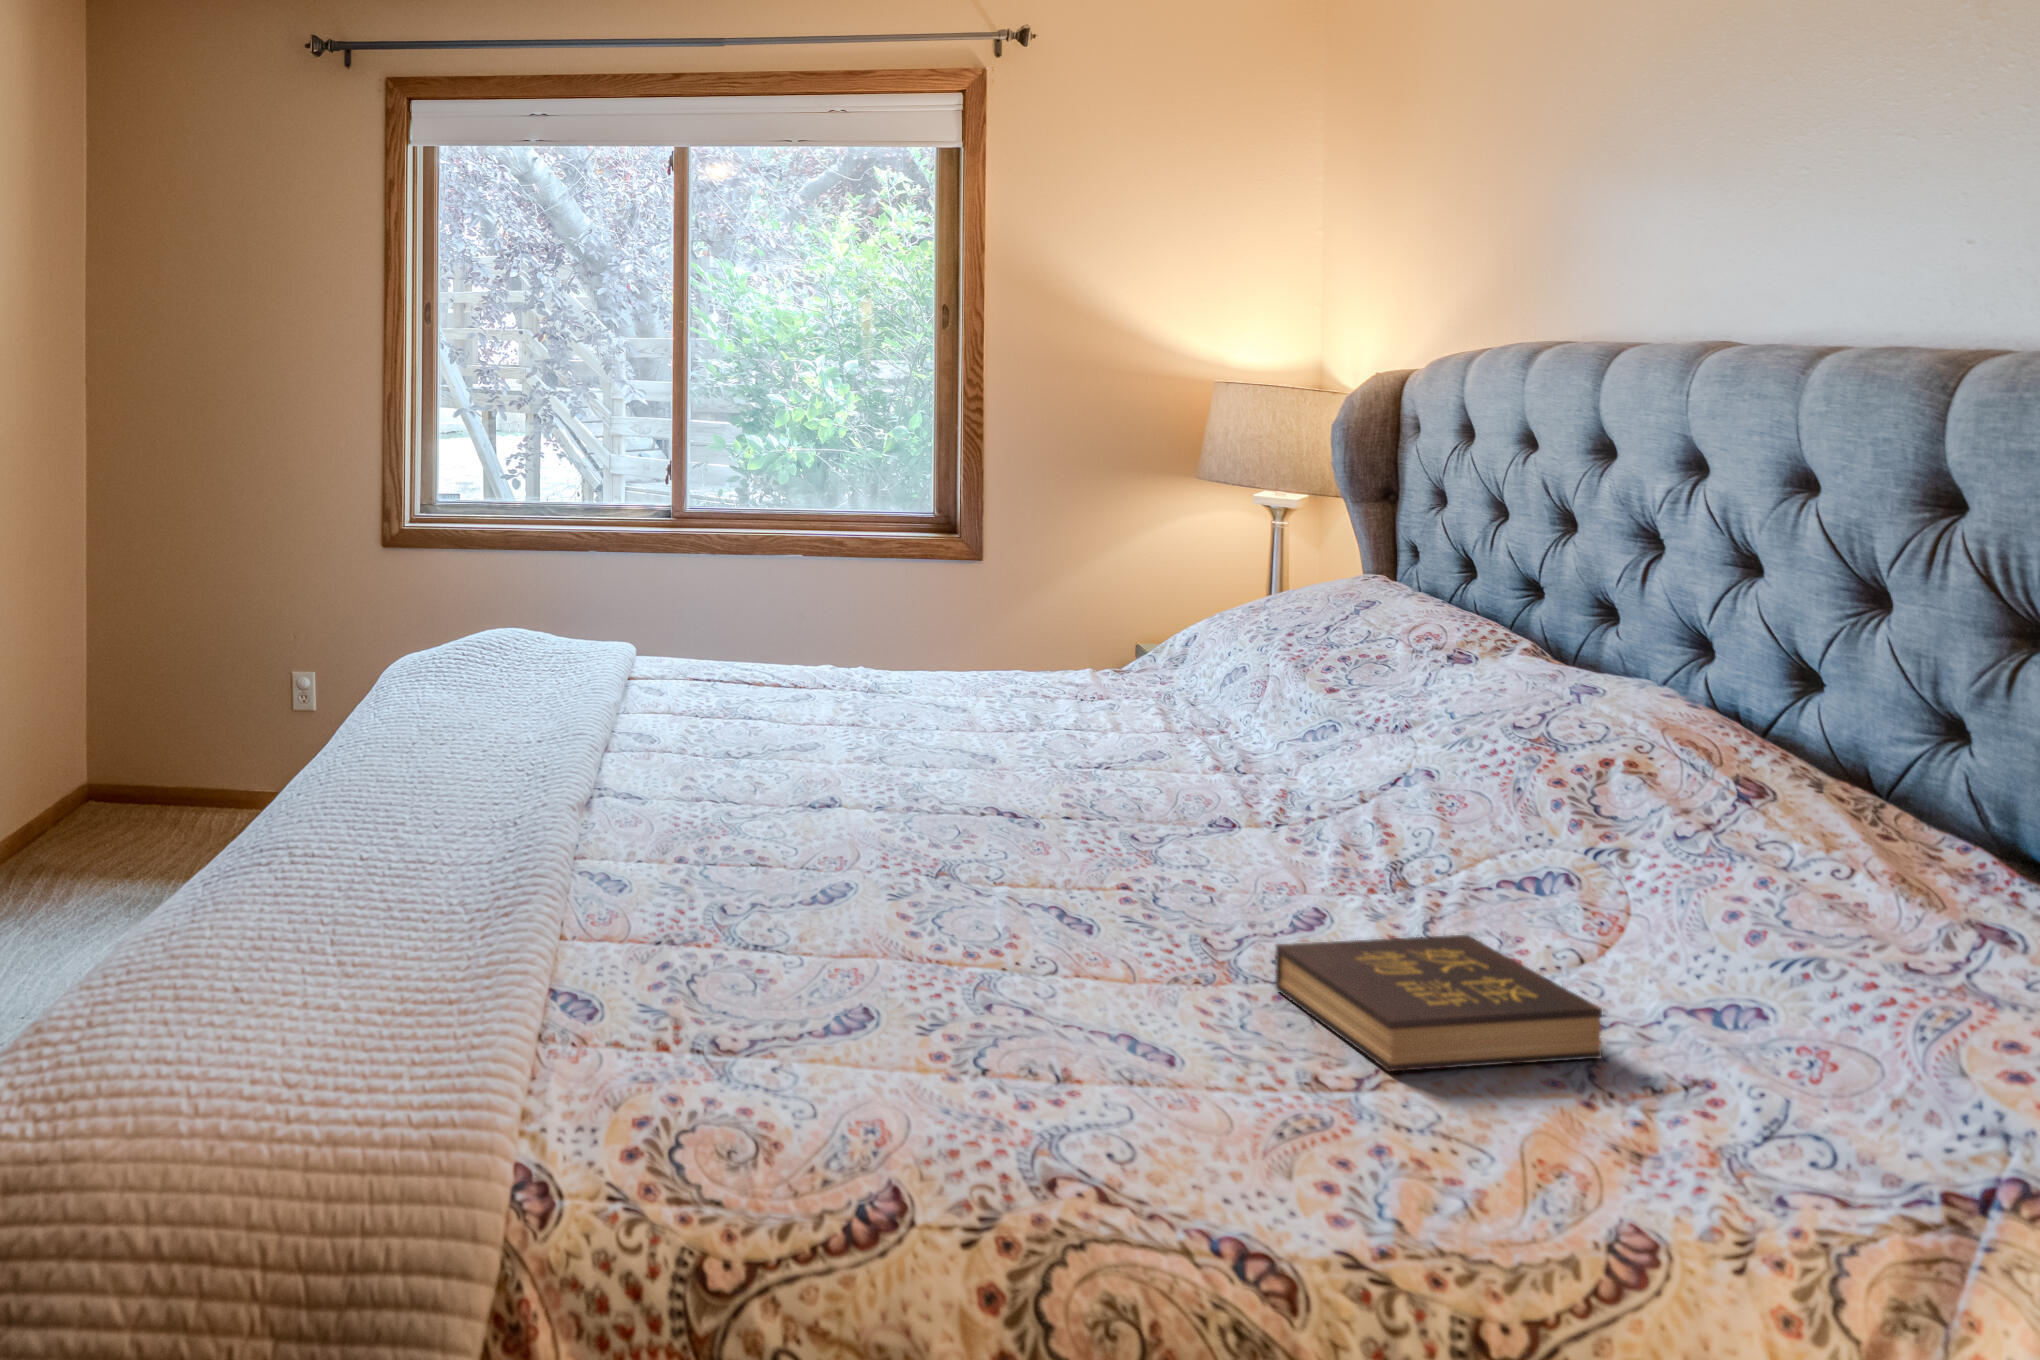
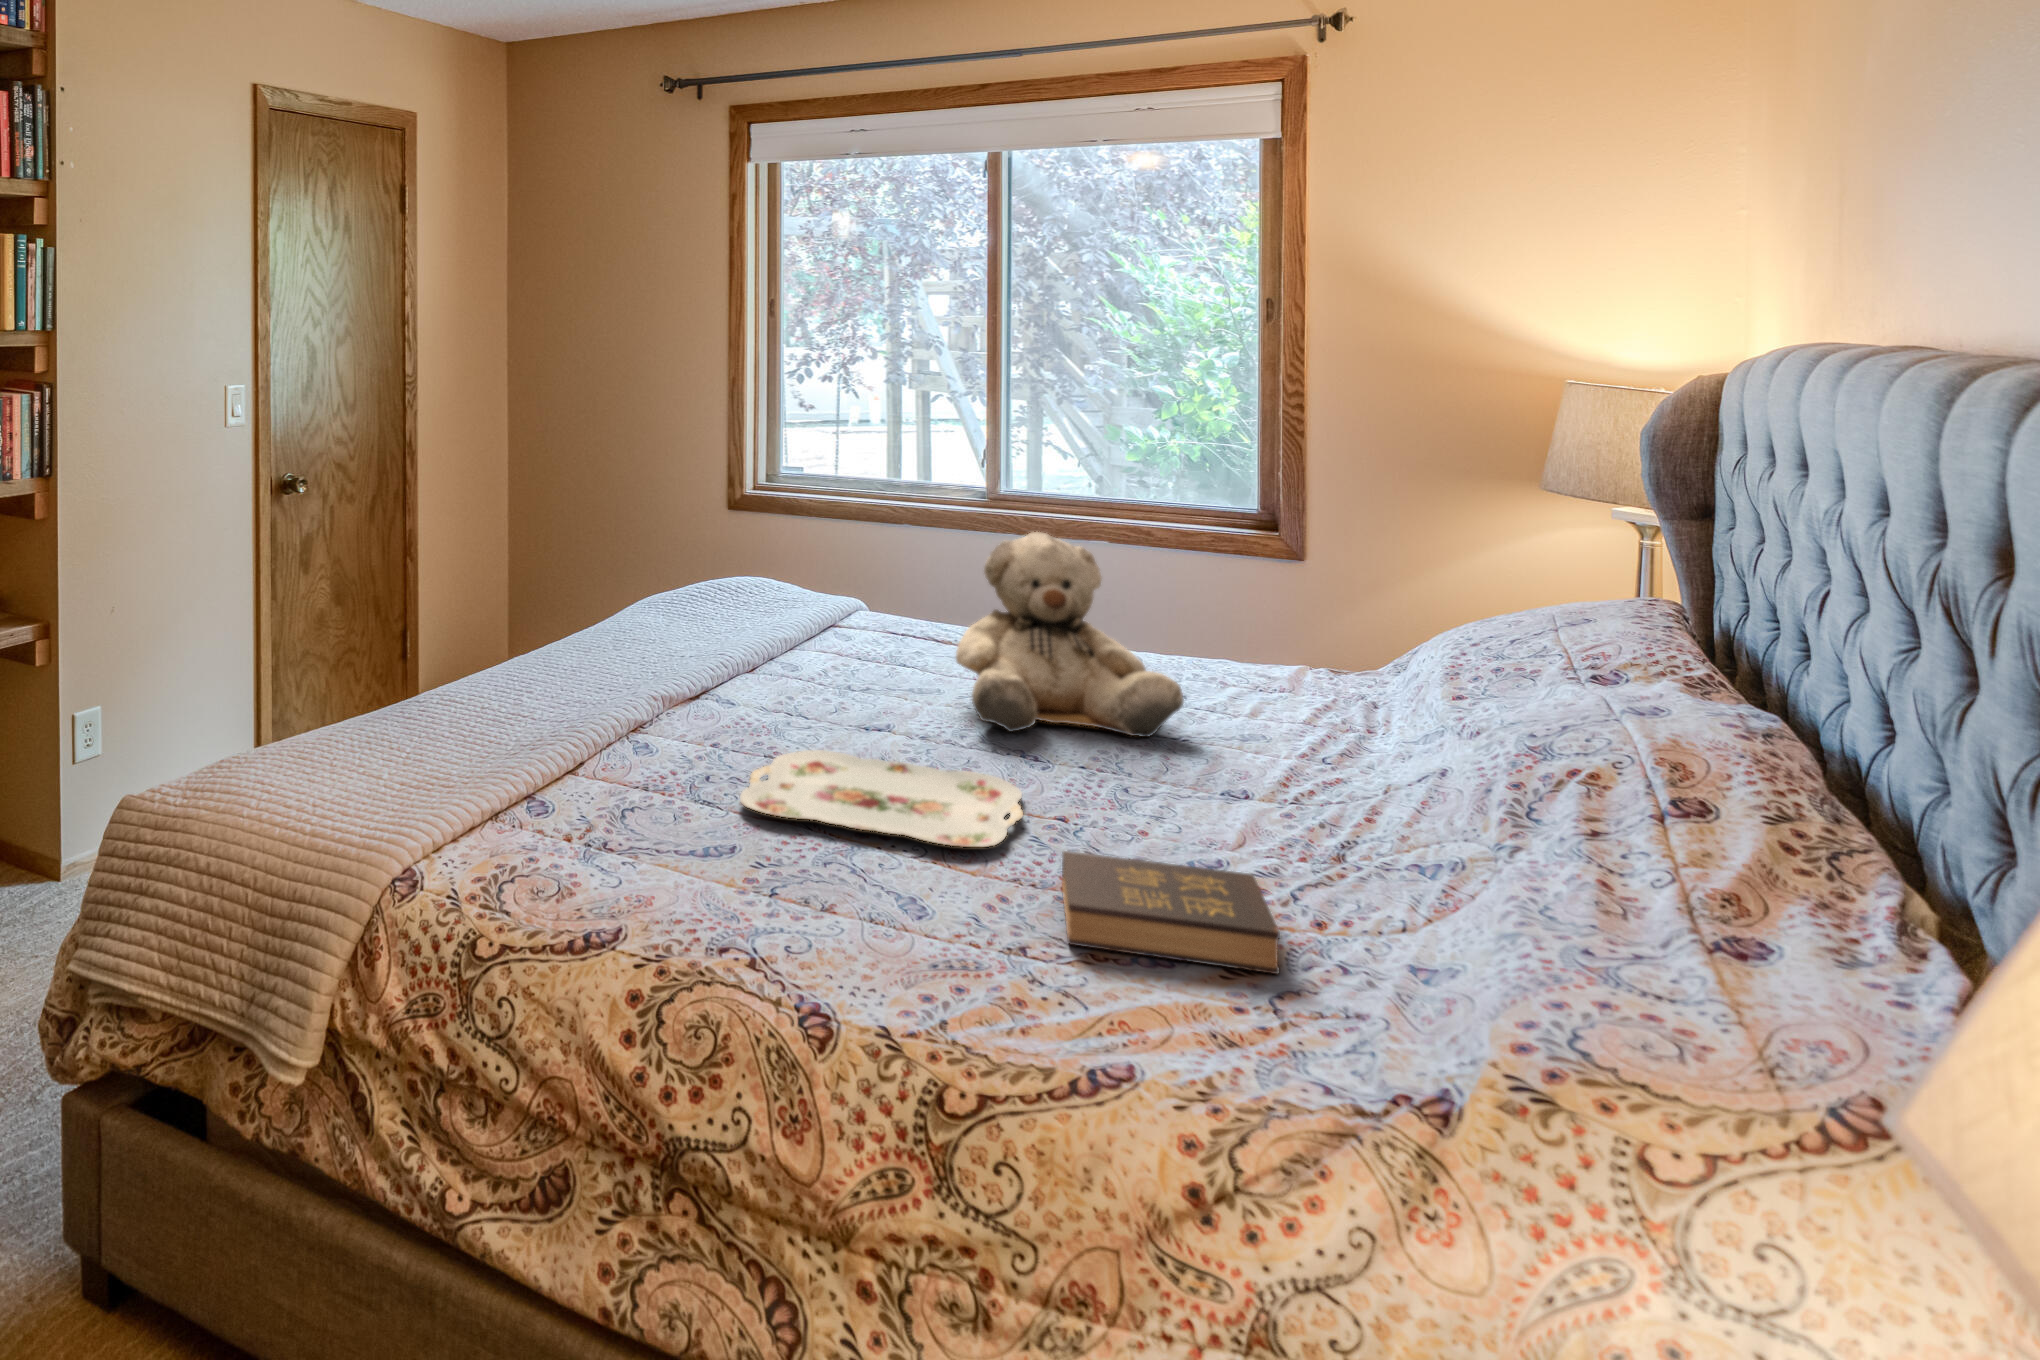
teddy bear: none [871,555,1130,790] -> present [956,532,1183,737]
serving tray: none [792,849,1159,959] -> present [740,750,1023,847]

